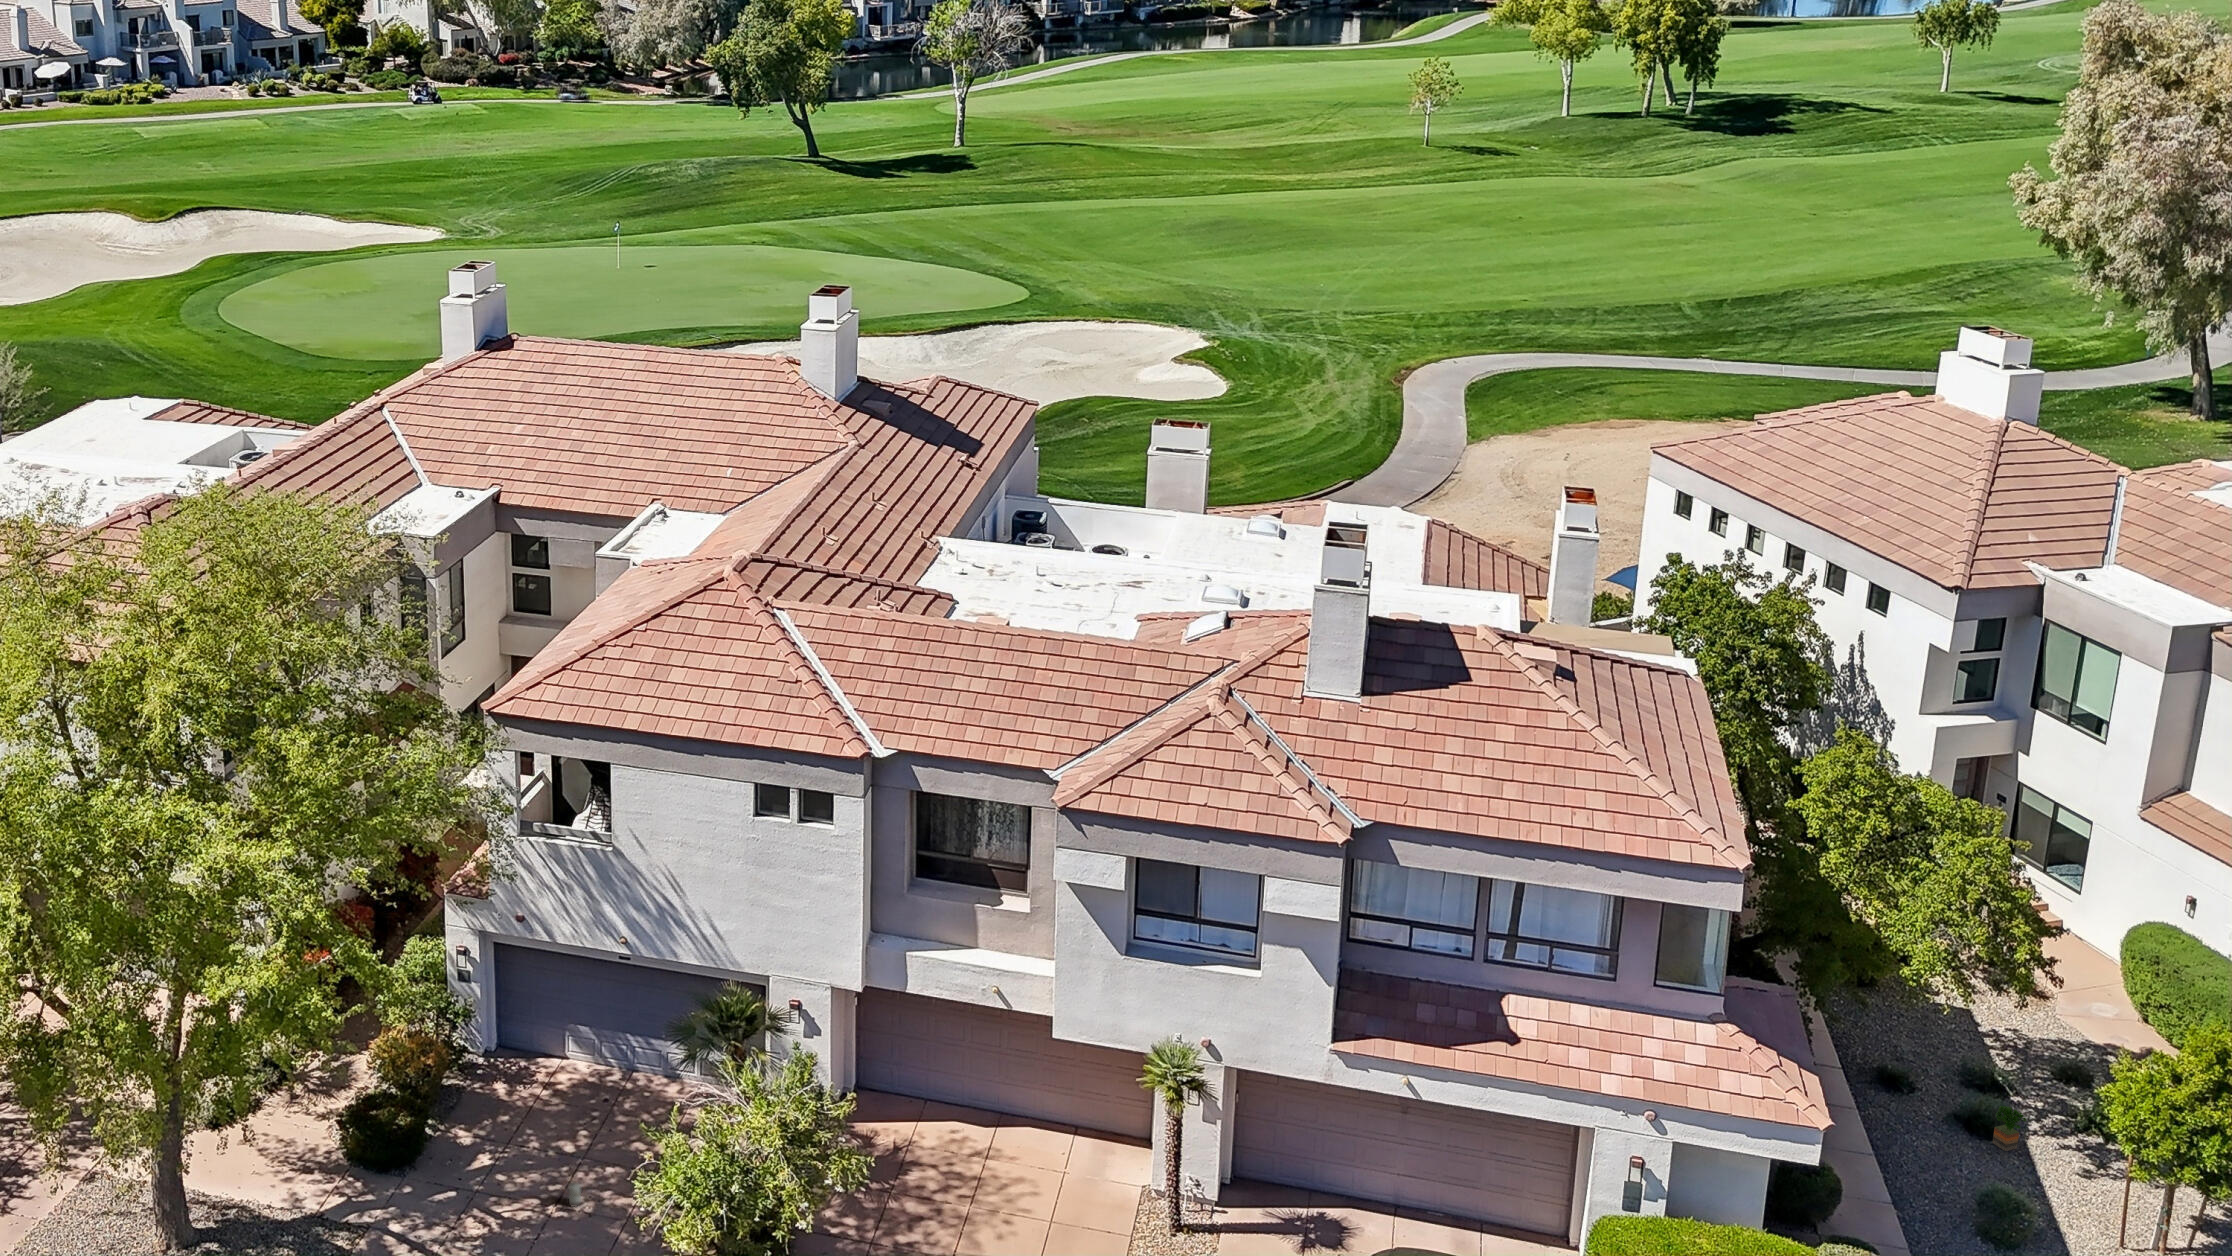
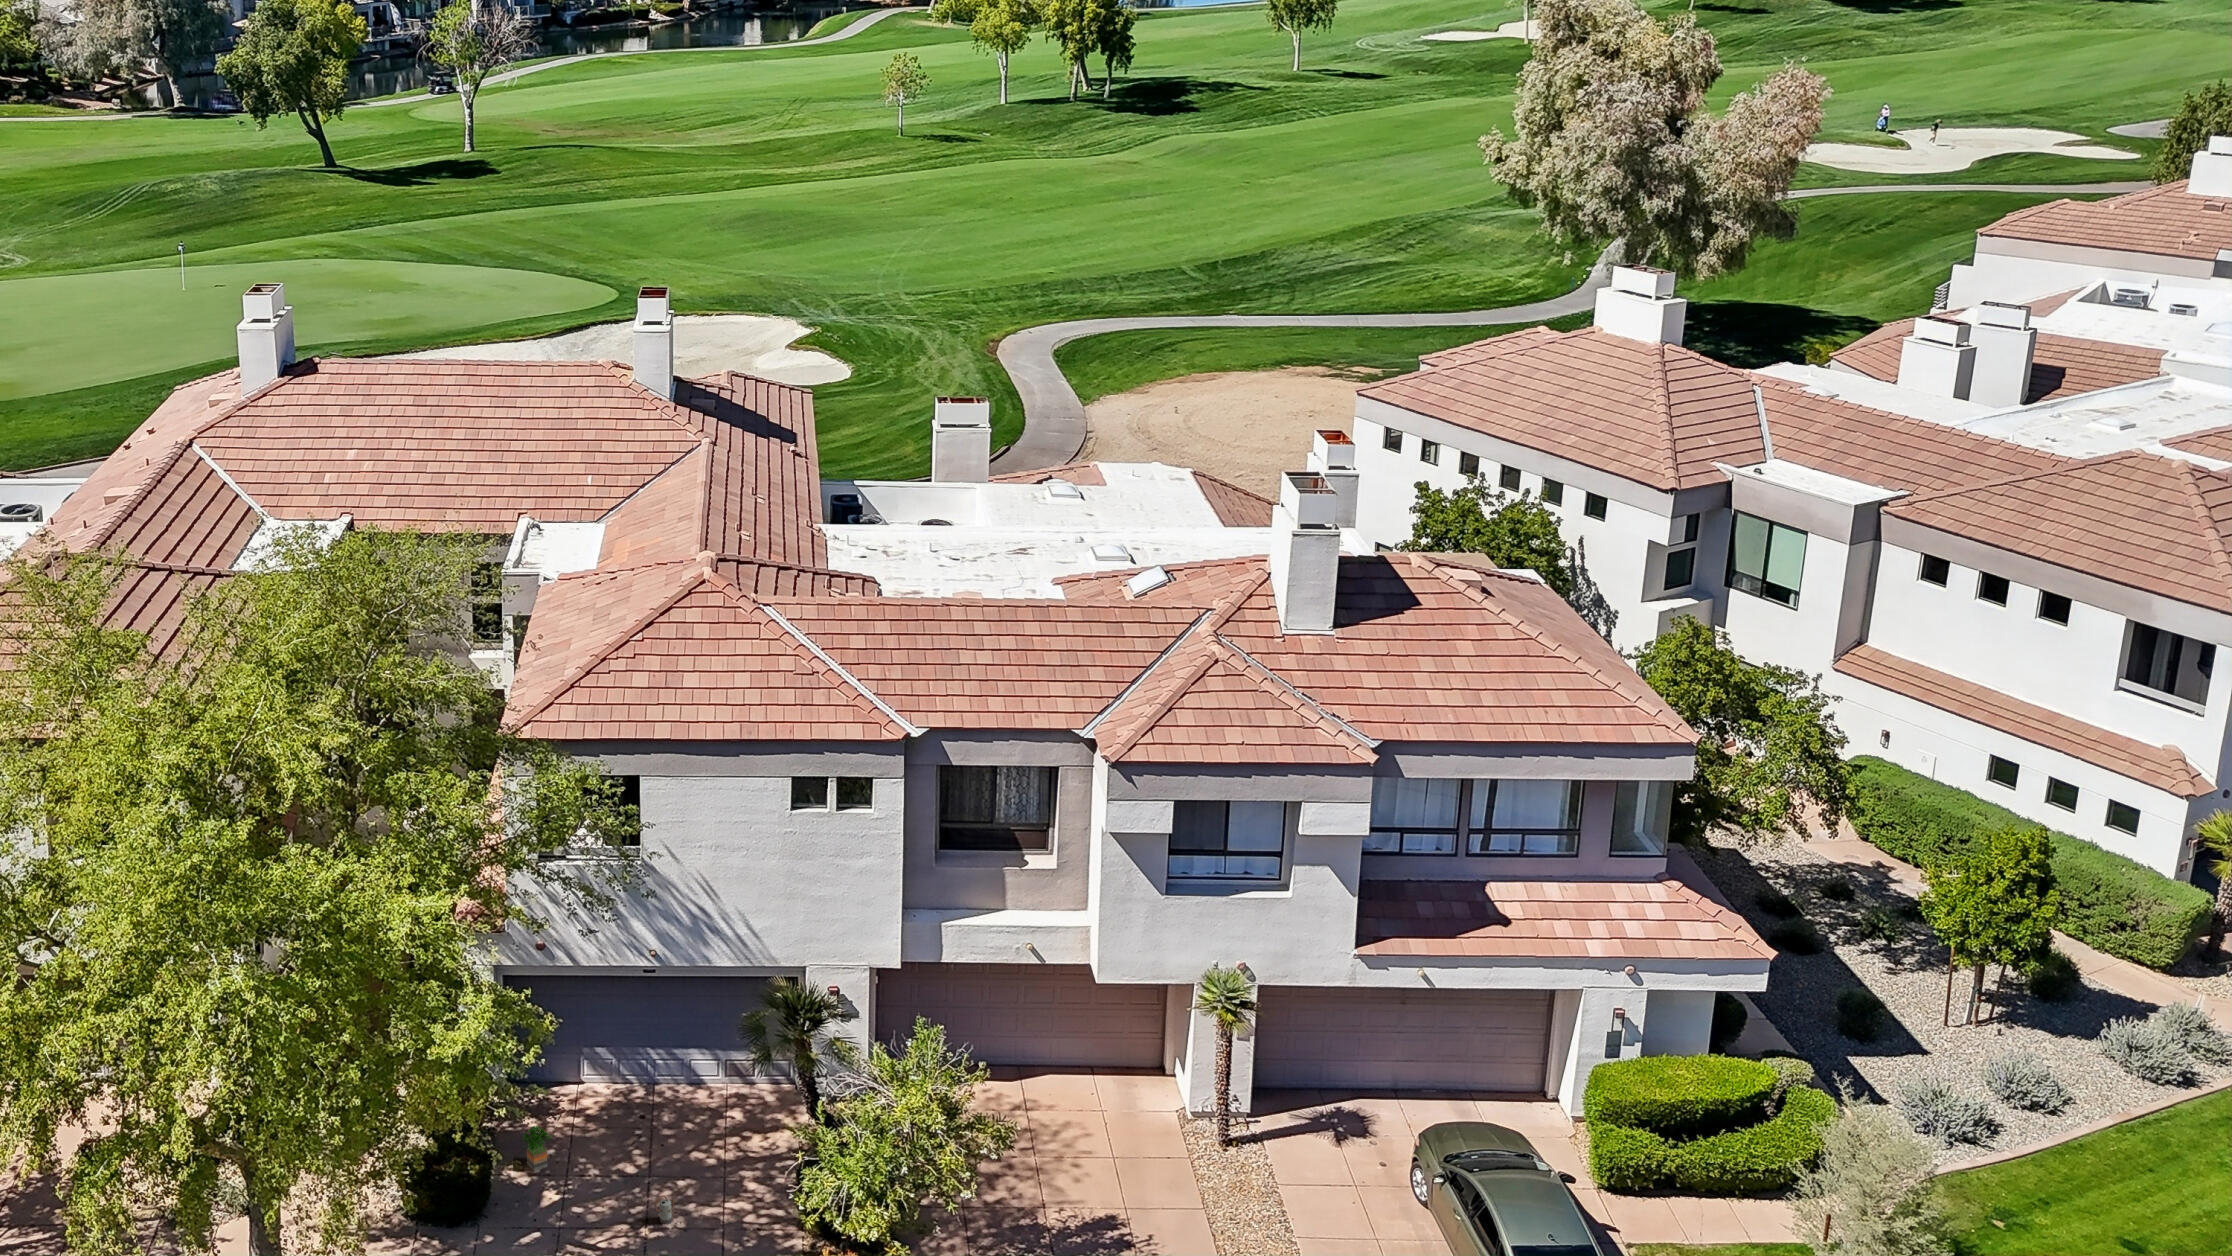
potted tree: present [1992,1106,2026,1151] -> present [523,1126,552,1172]

